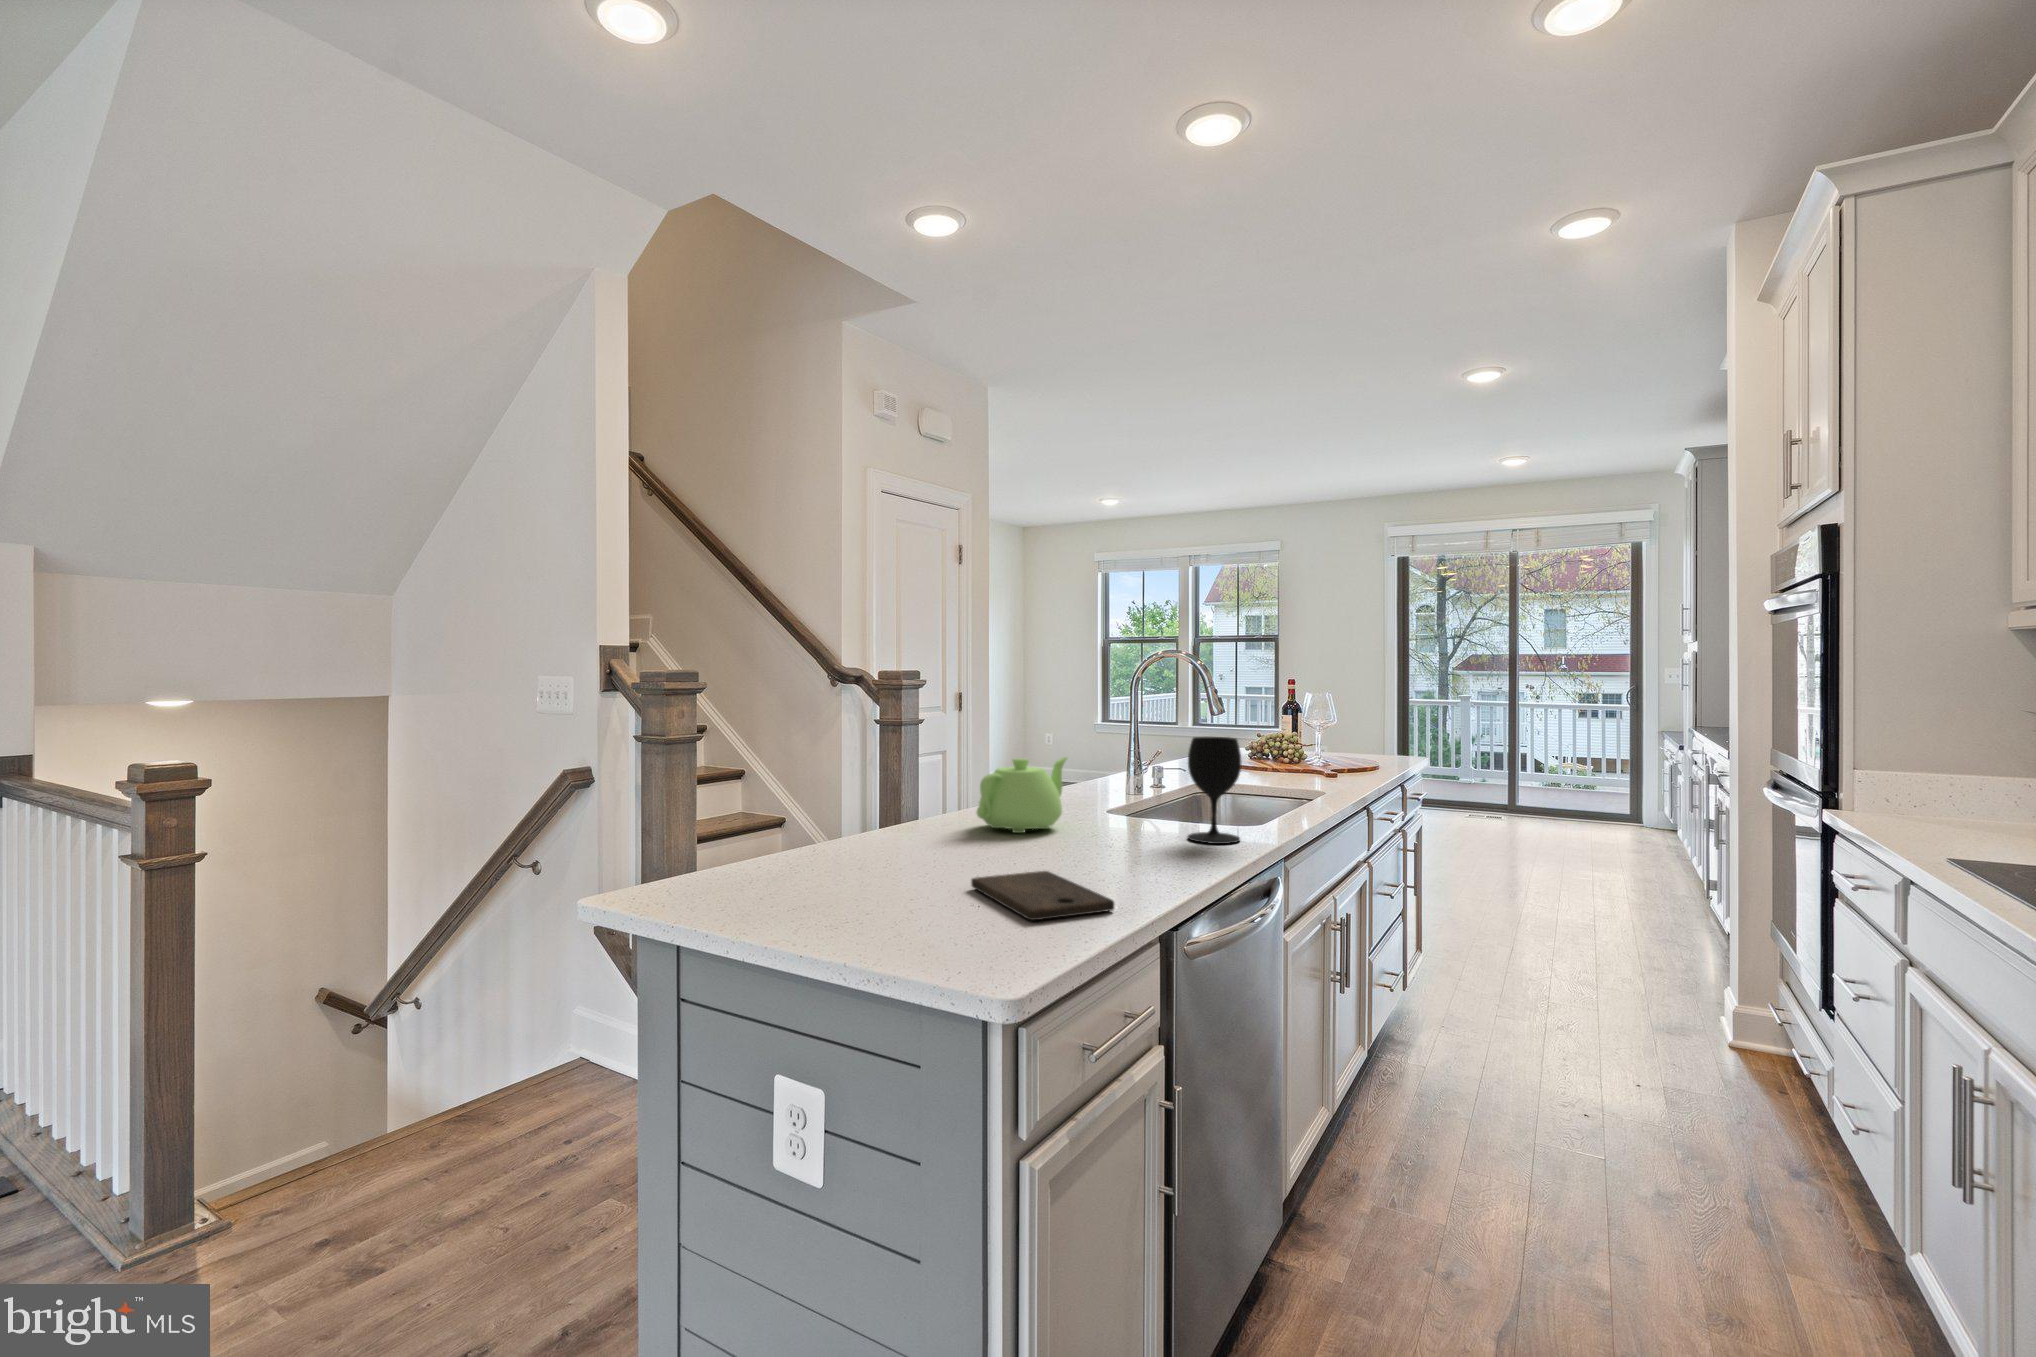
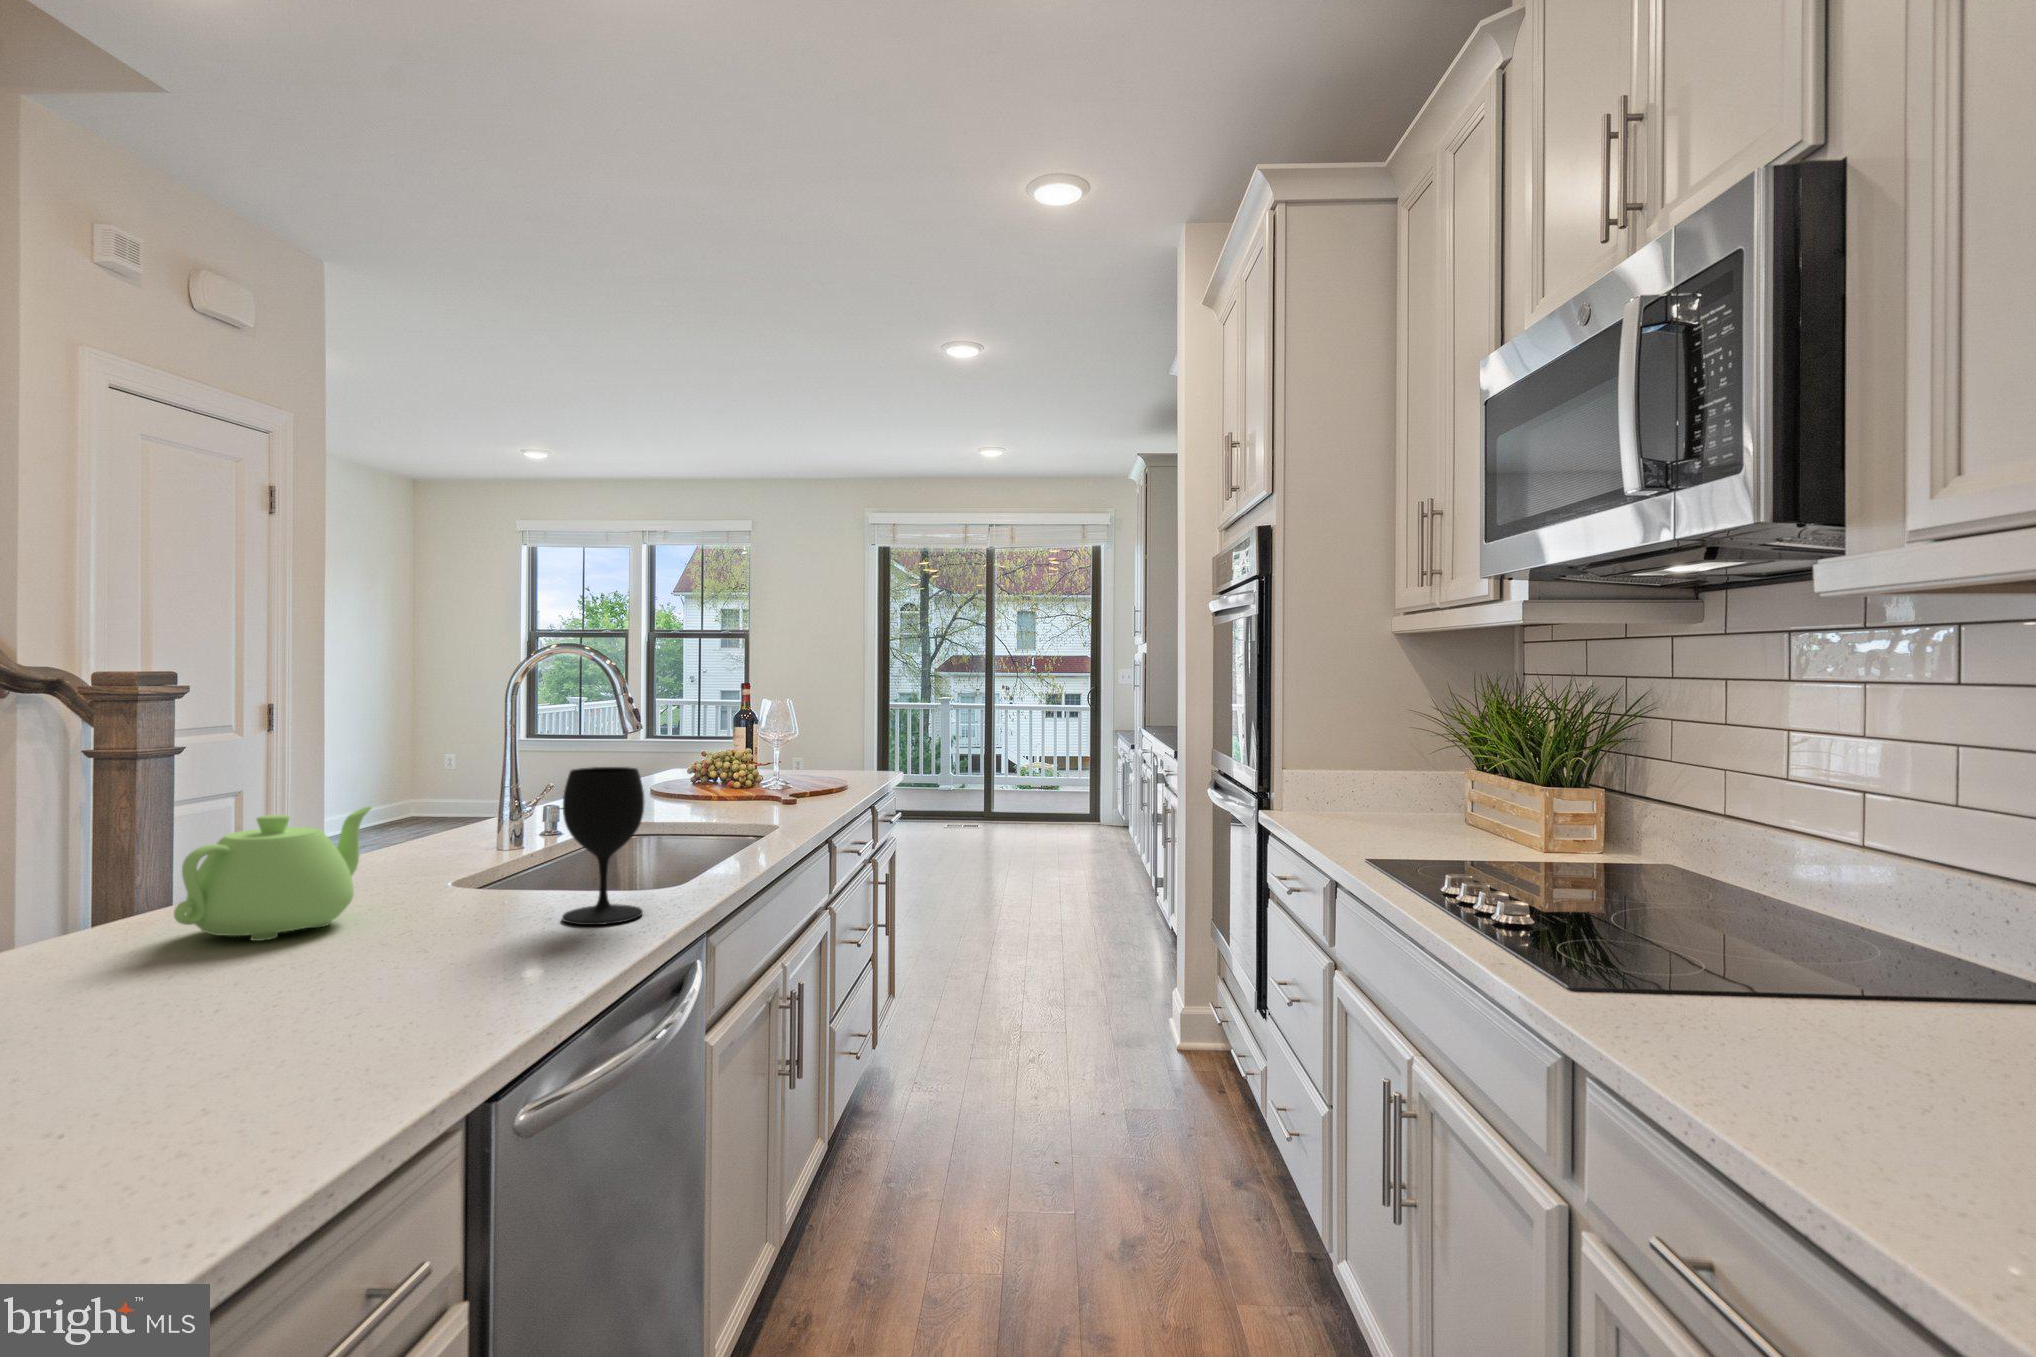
cutting board: present [971,871,1115,921] -> none [74,1023,367,1153]

